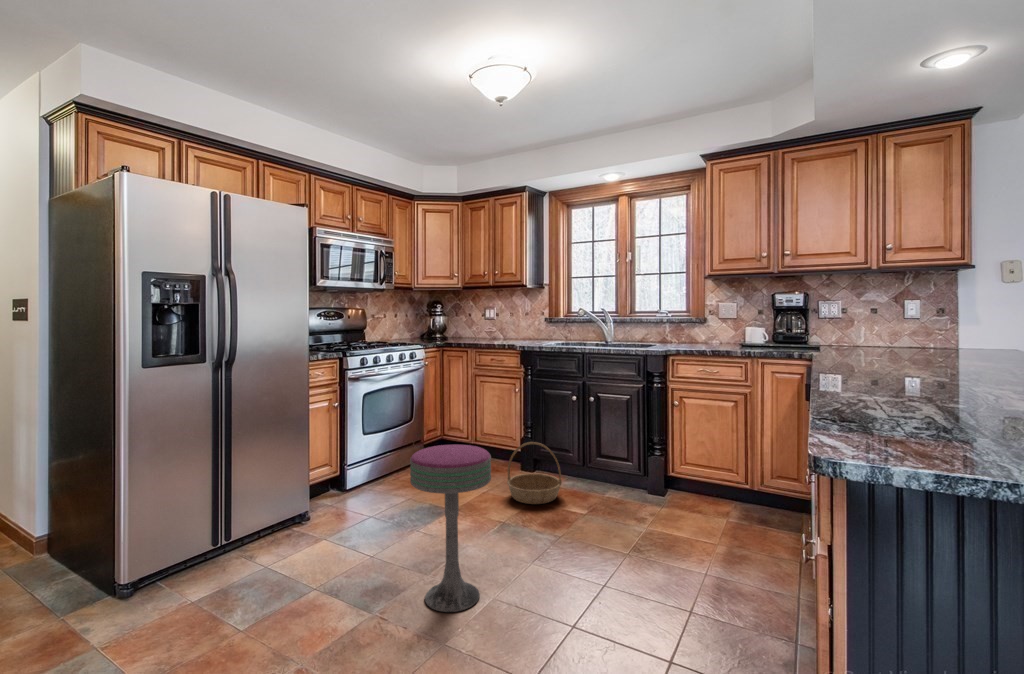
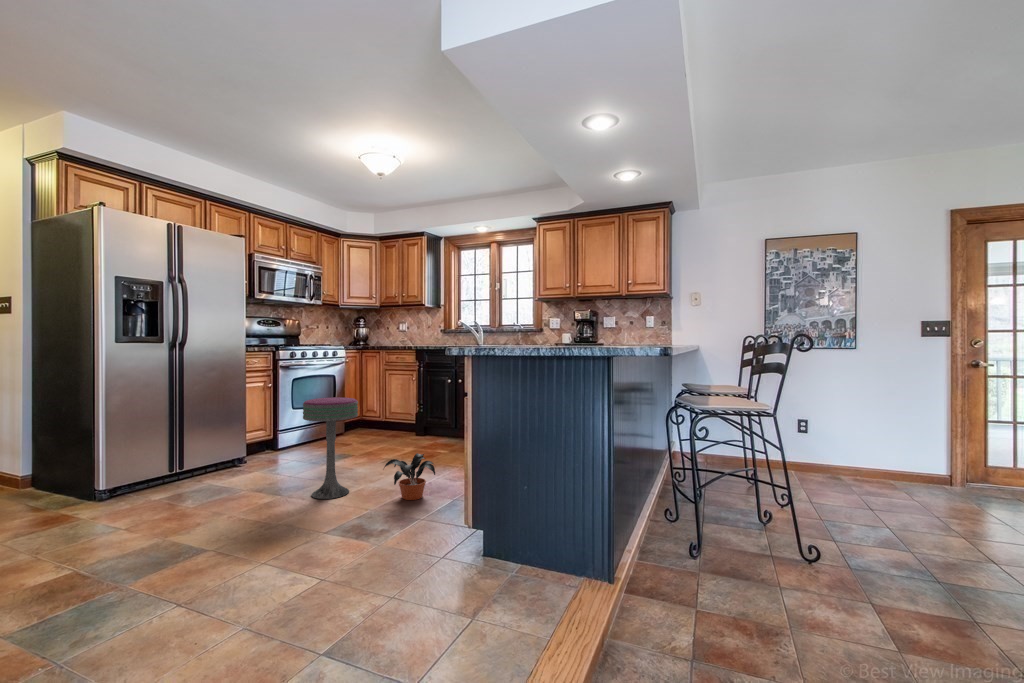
basket: present [507,442,562,504] -> none [395,412,434,454]
potted plant: none [540,537,628,621] -> present [384,453,435,500]

